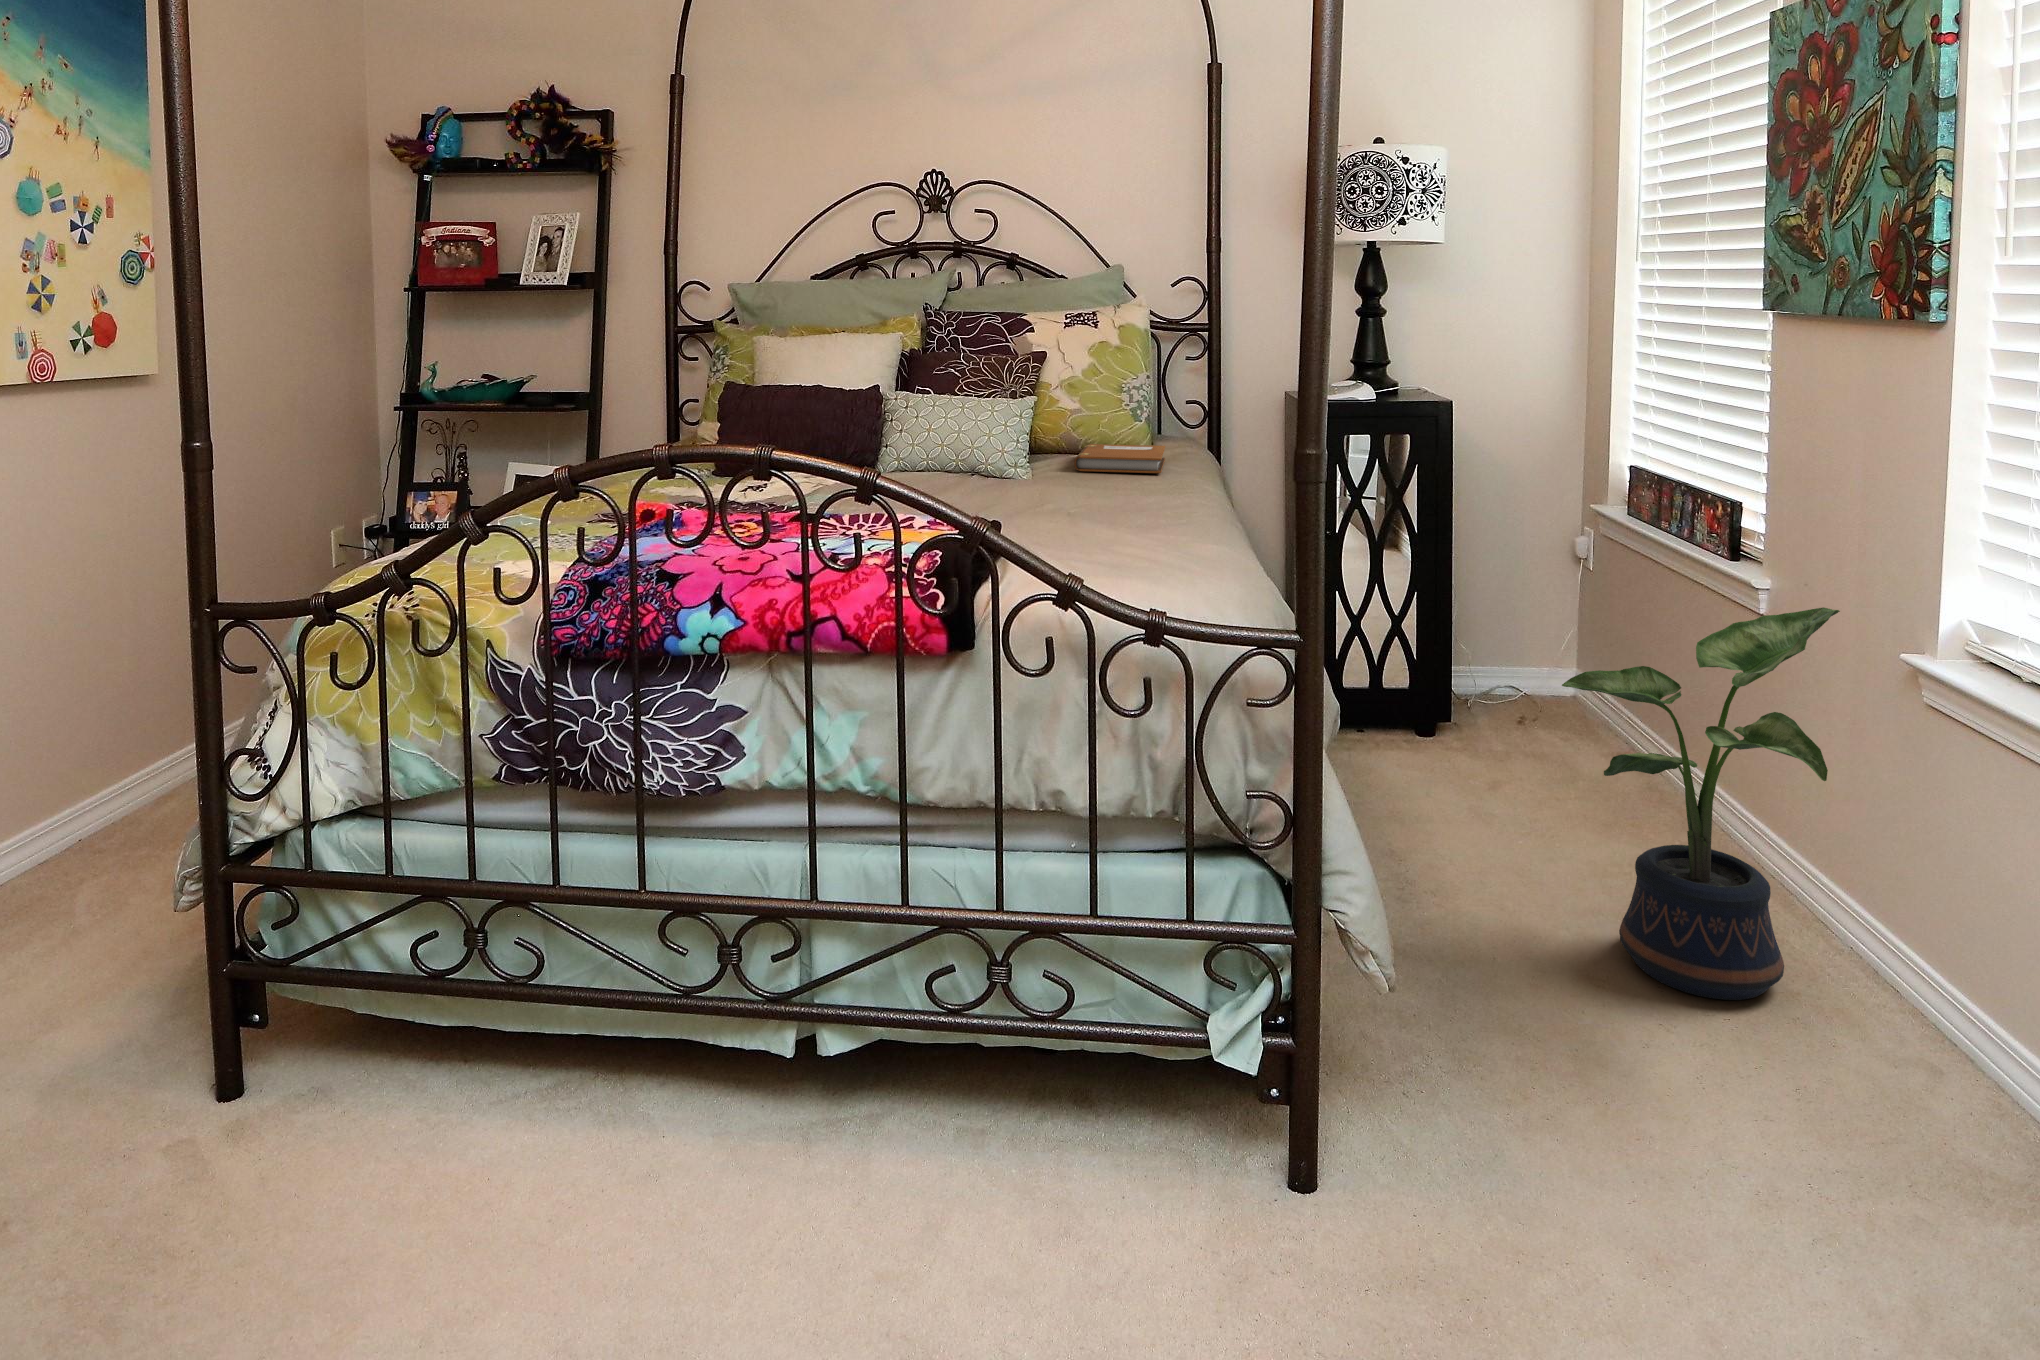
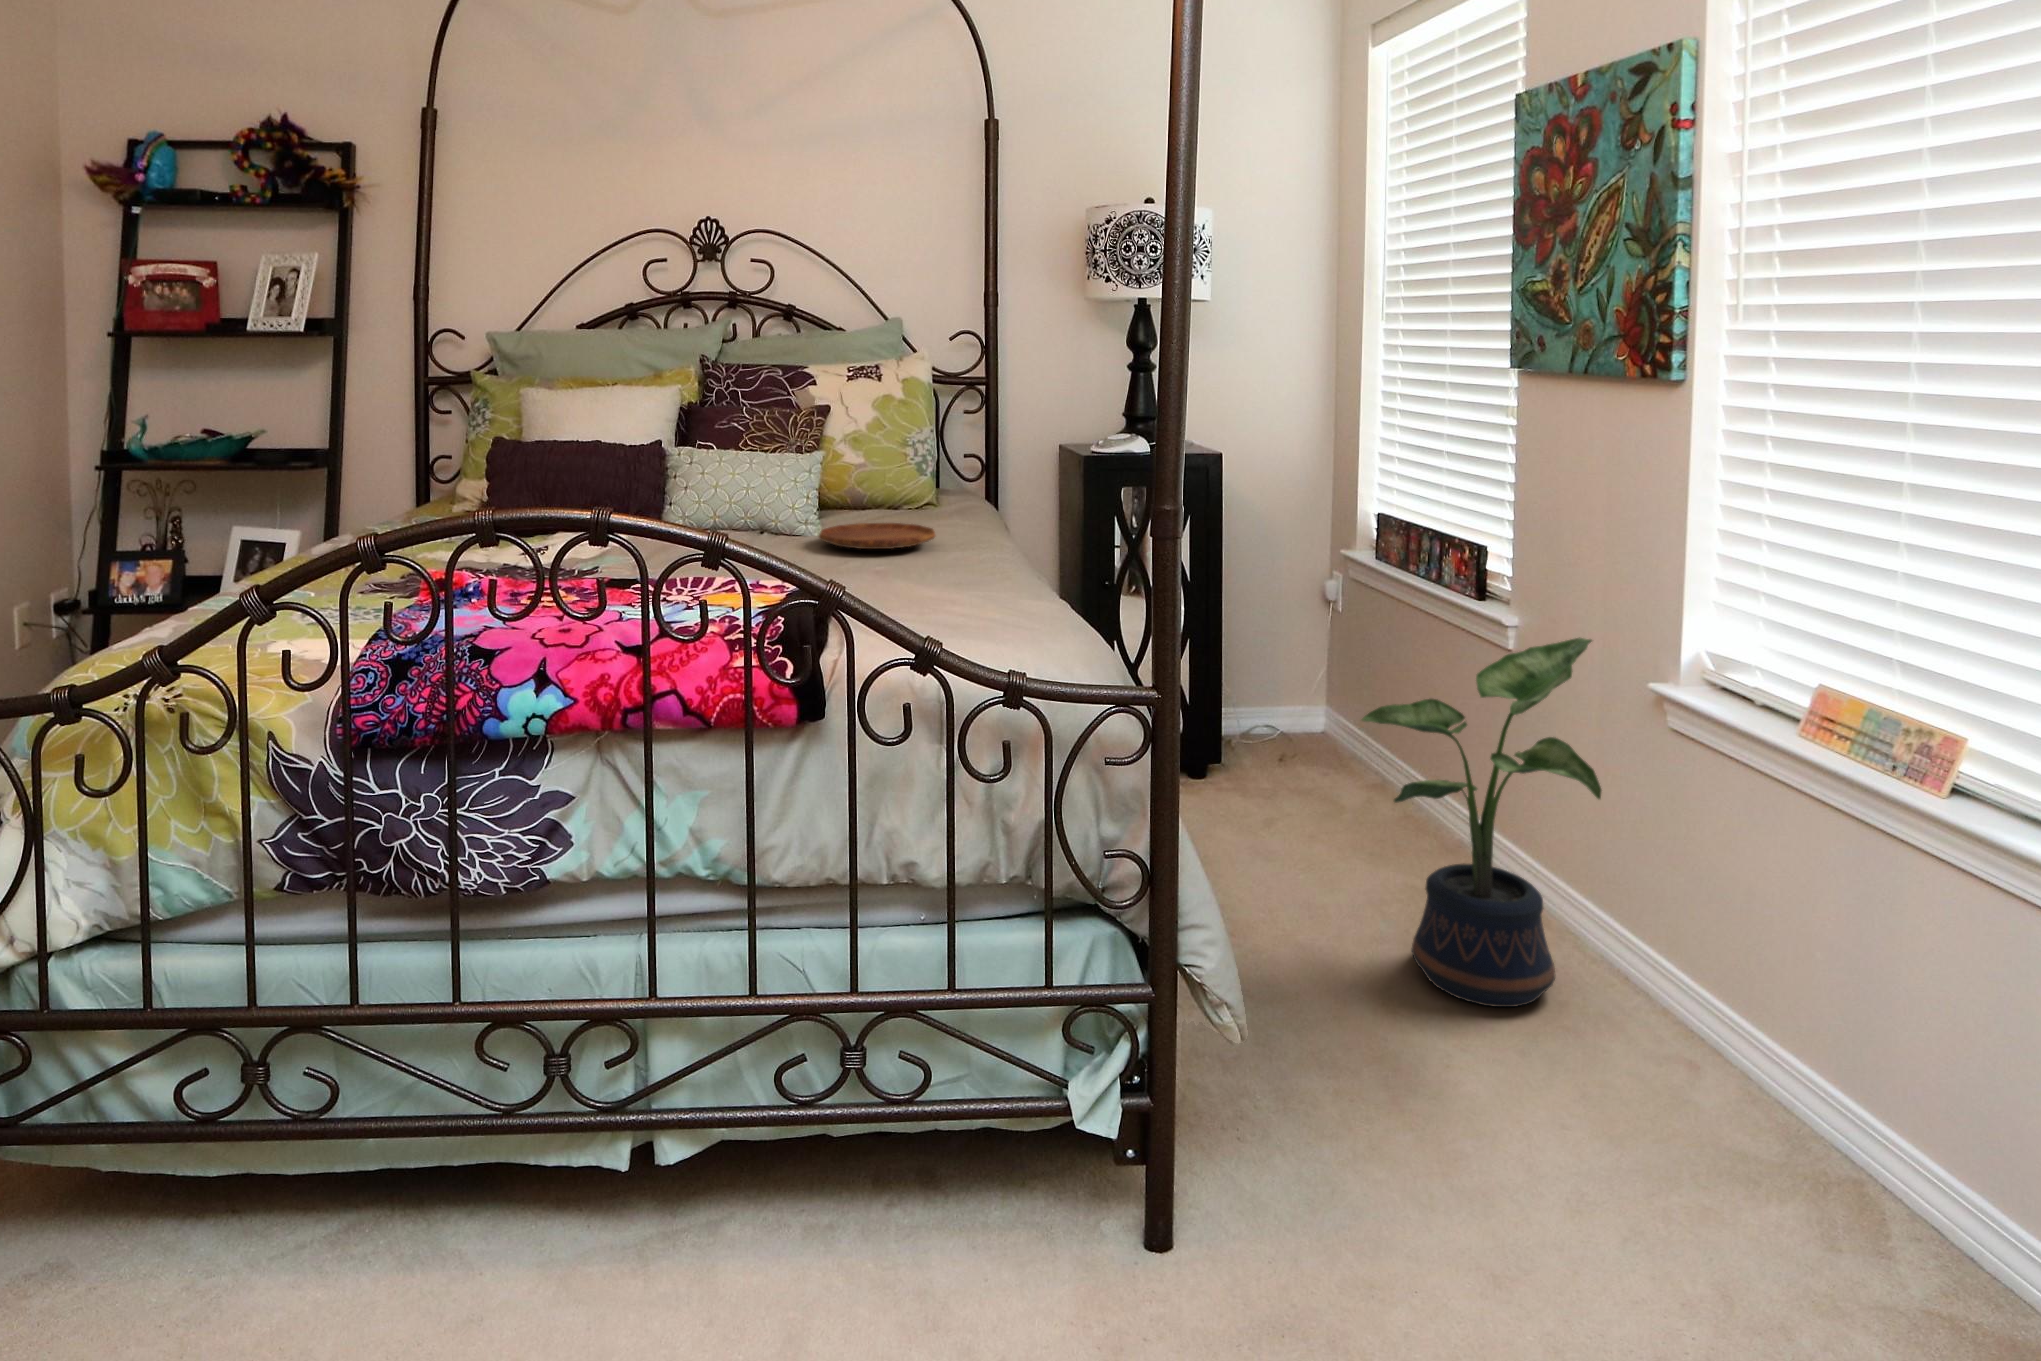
notebook: present [1074,444,1165,473] -> none [883,495,969,524]
tray: none [1004,470,1121,495] -> present [819,523,935,549]

